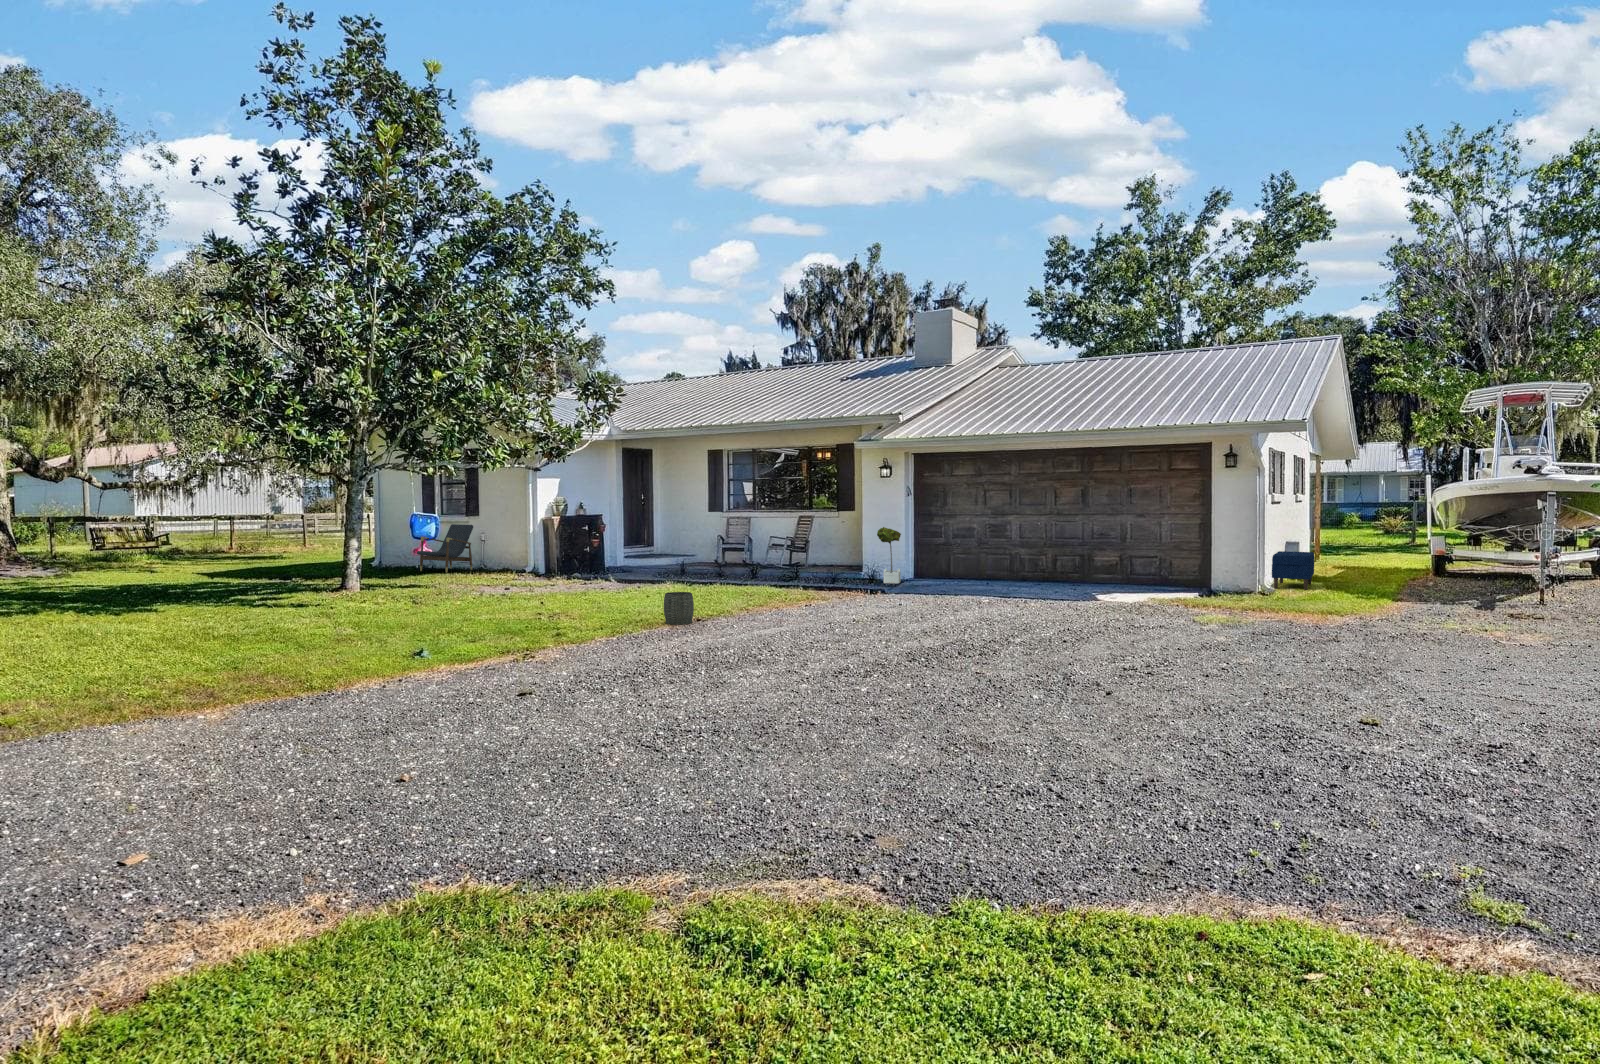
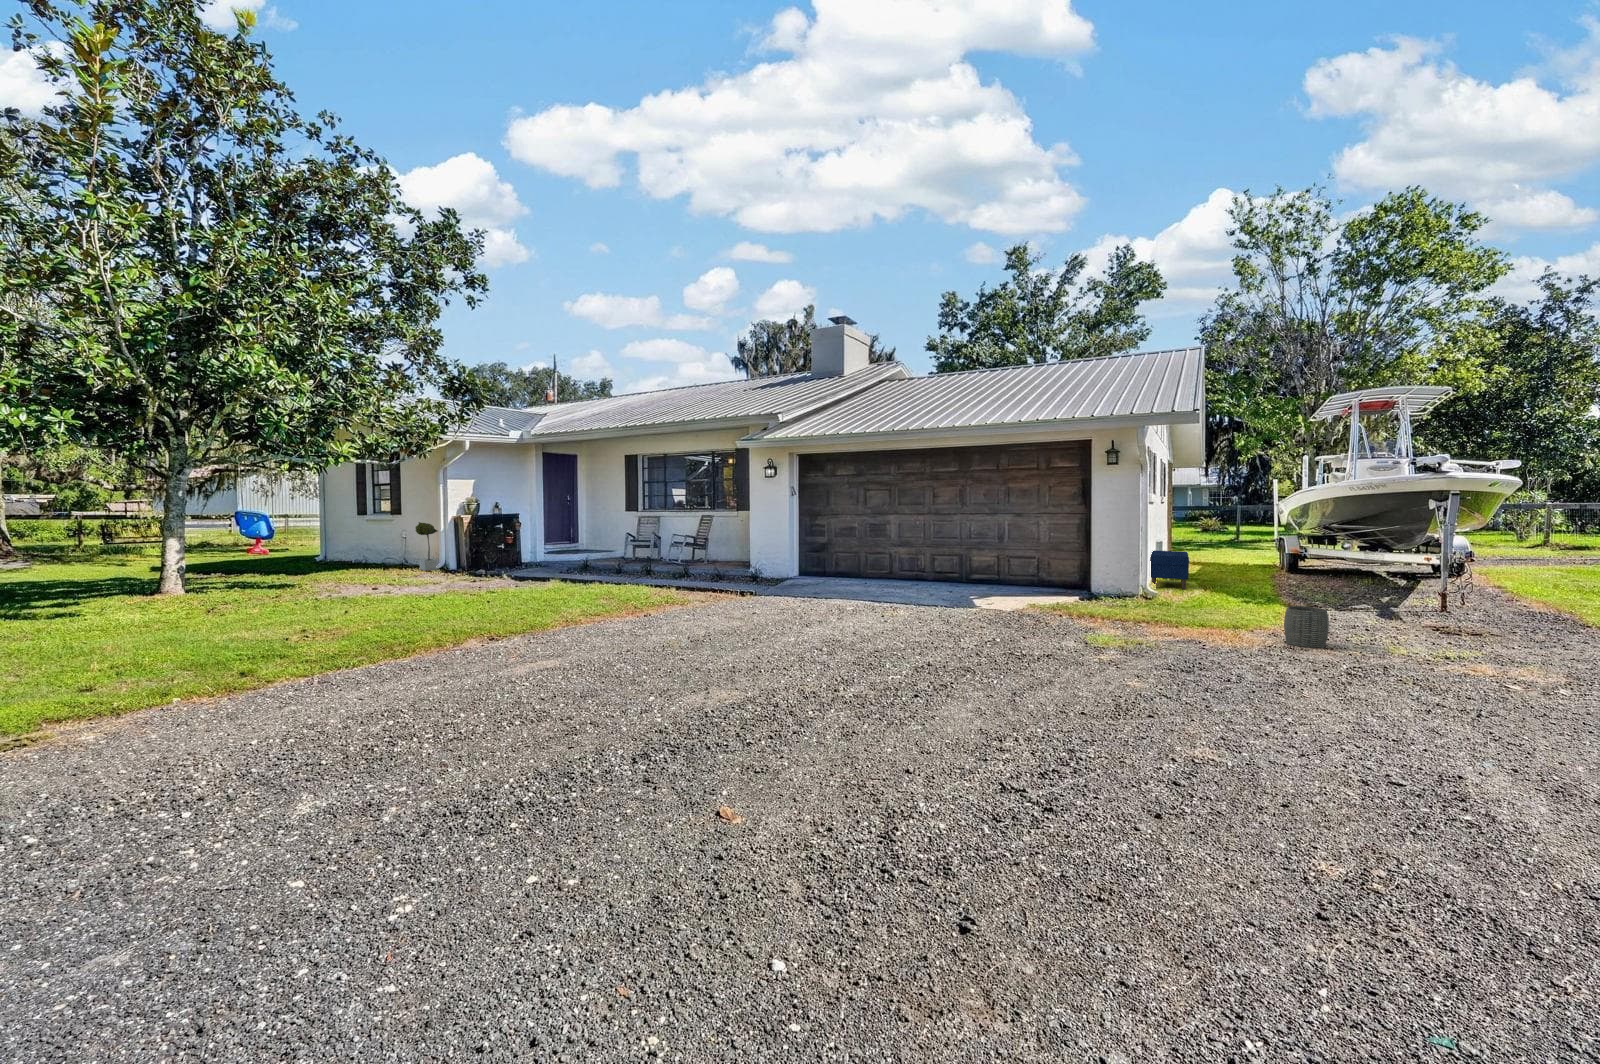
lounge chair: present [417,524,473,573] -> none [339,522,398,568]
potted tree: present [877,527,901,583] -> present [416,522,439,571]
woven basket: present [664,592,694,625] -> present [1284,606,1329,648]

